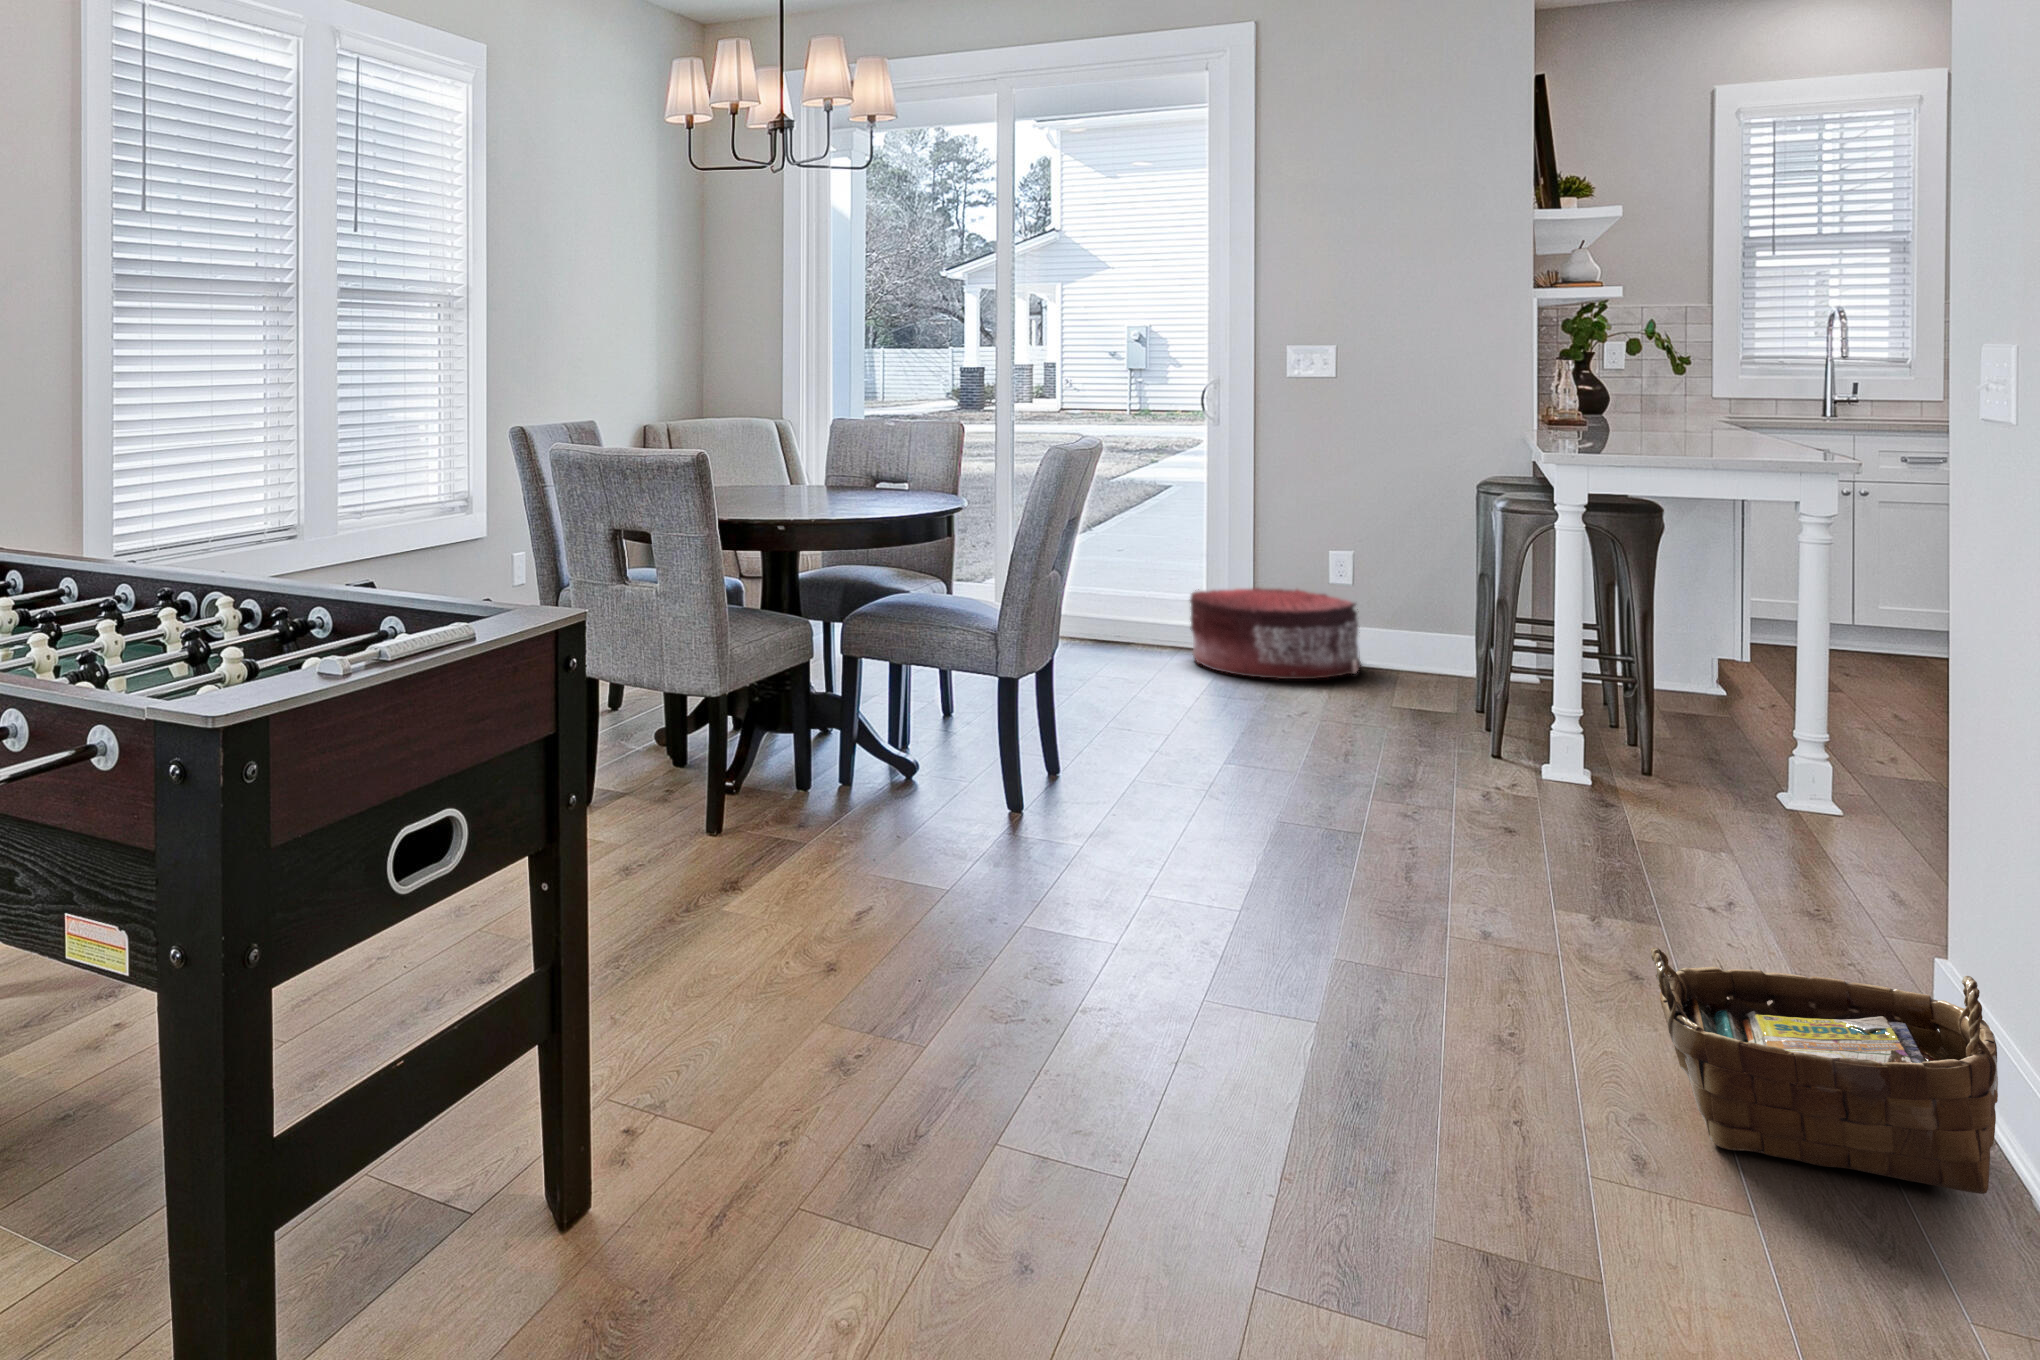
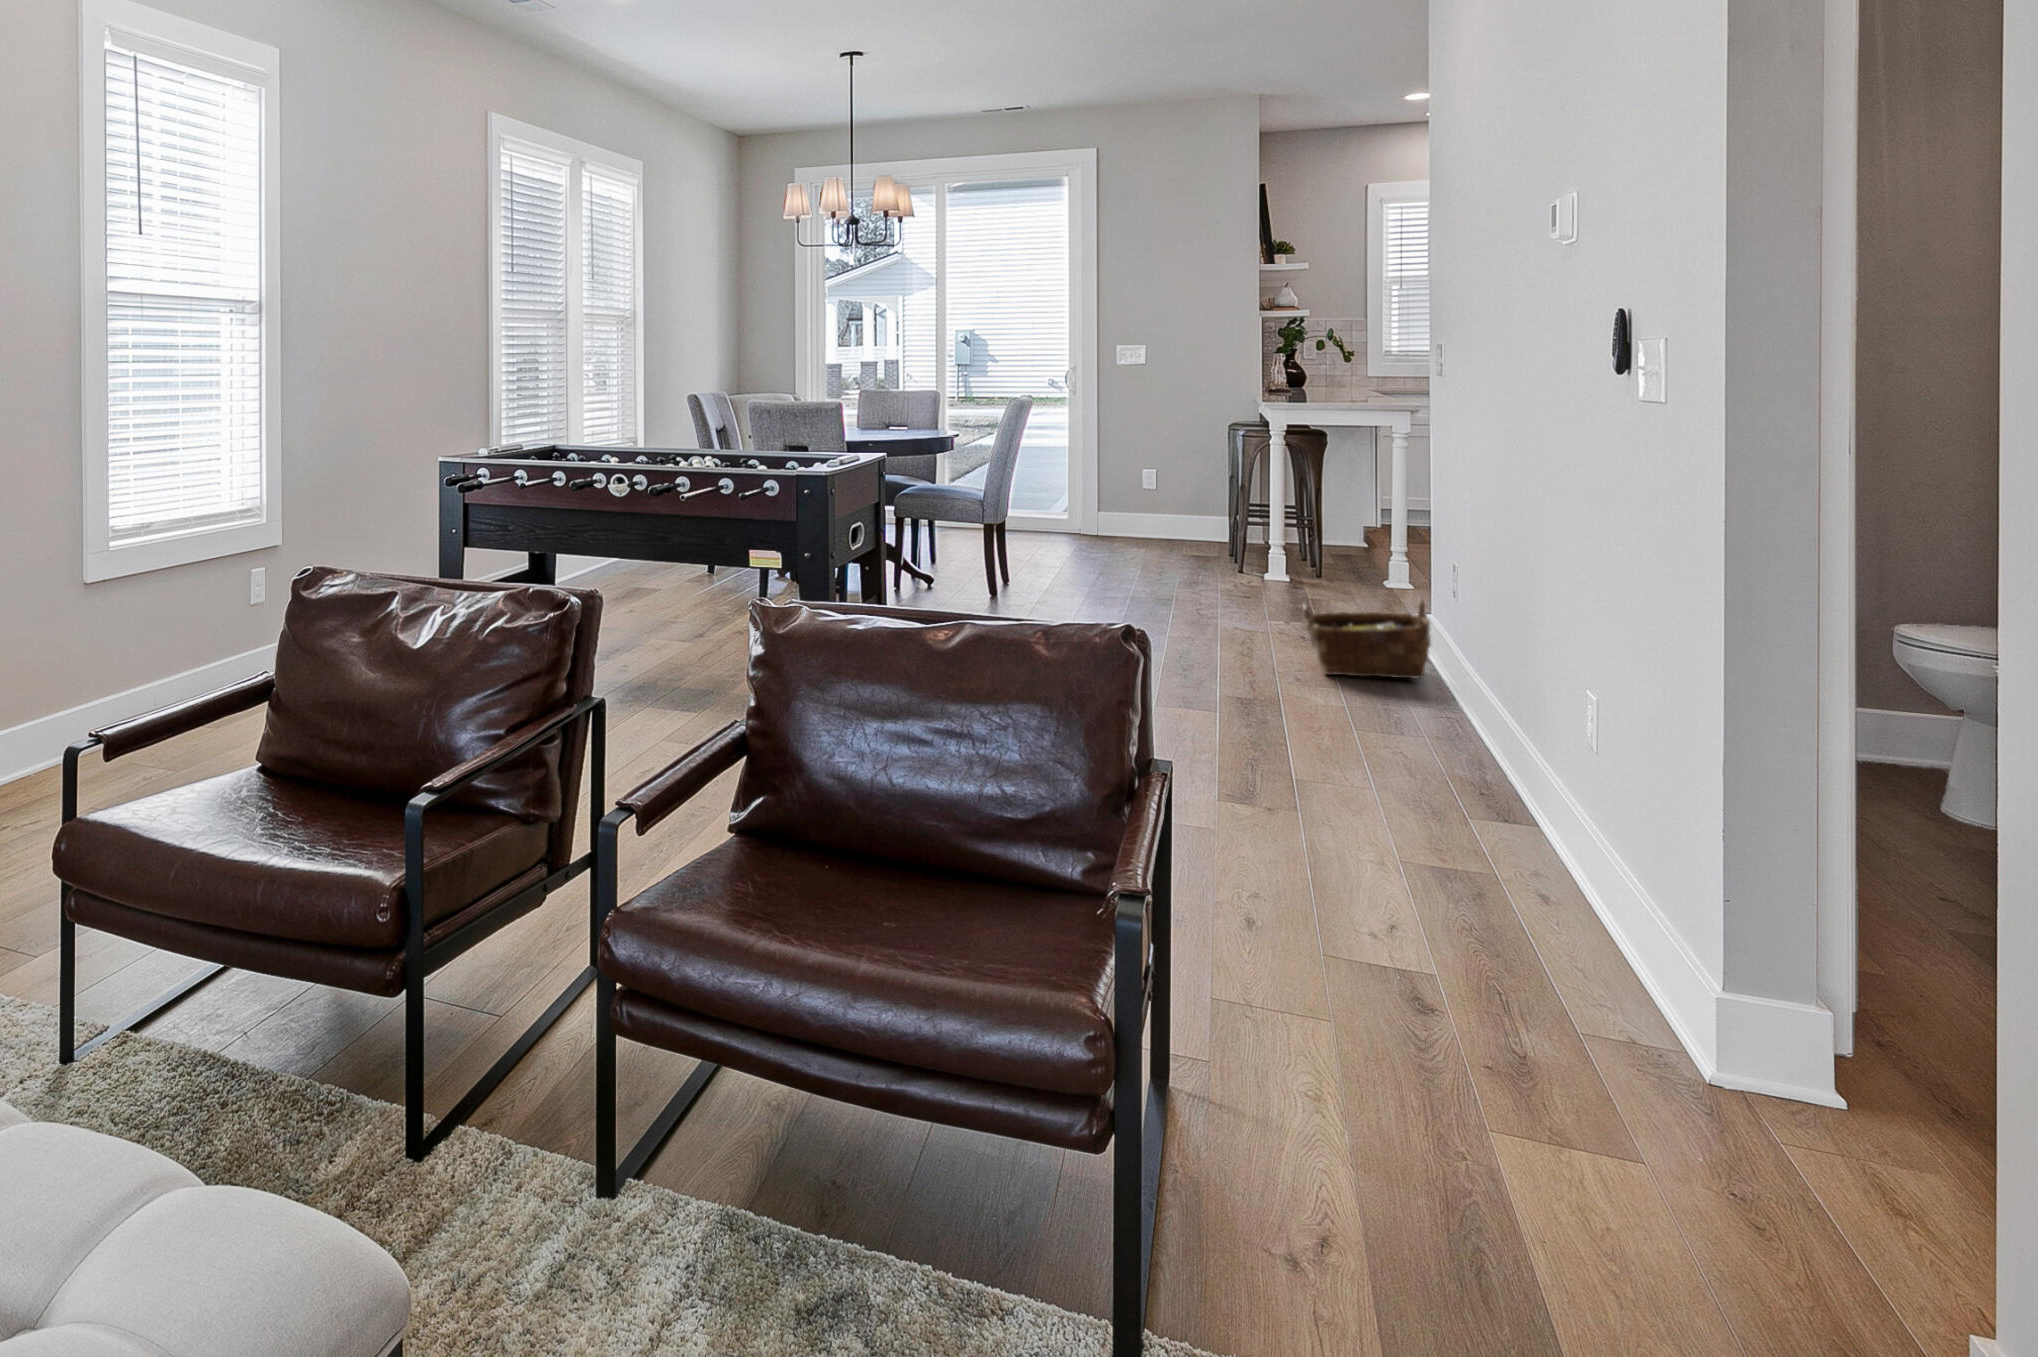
pouf: present [1190,588,1362,679] -> none [1062,489,1165,544]

